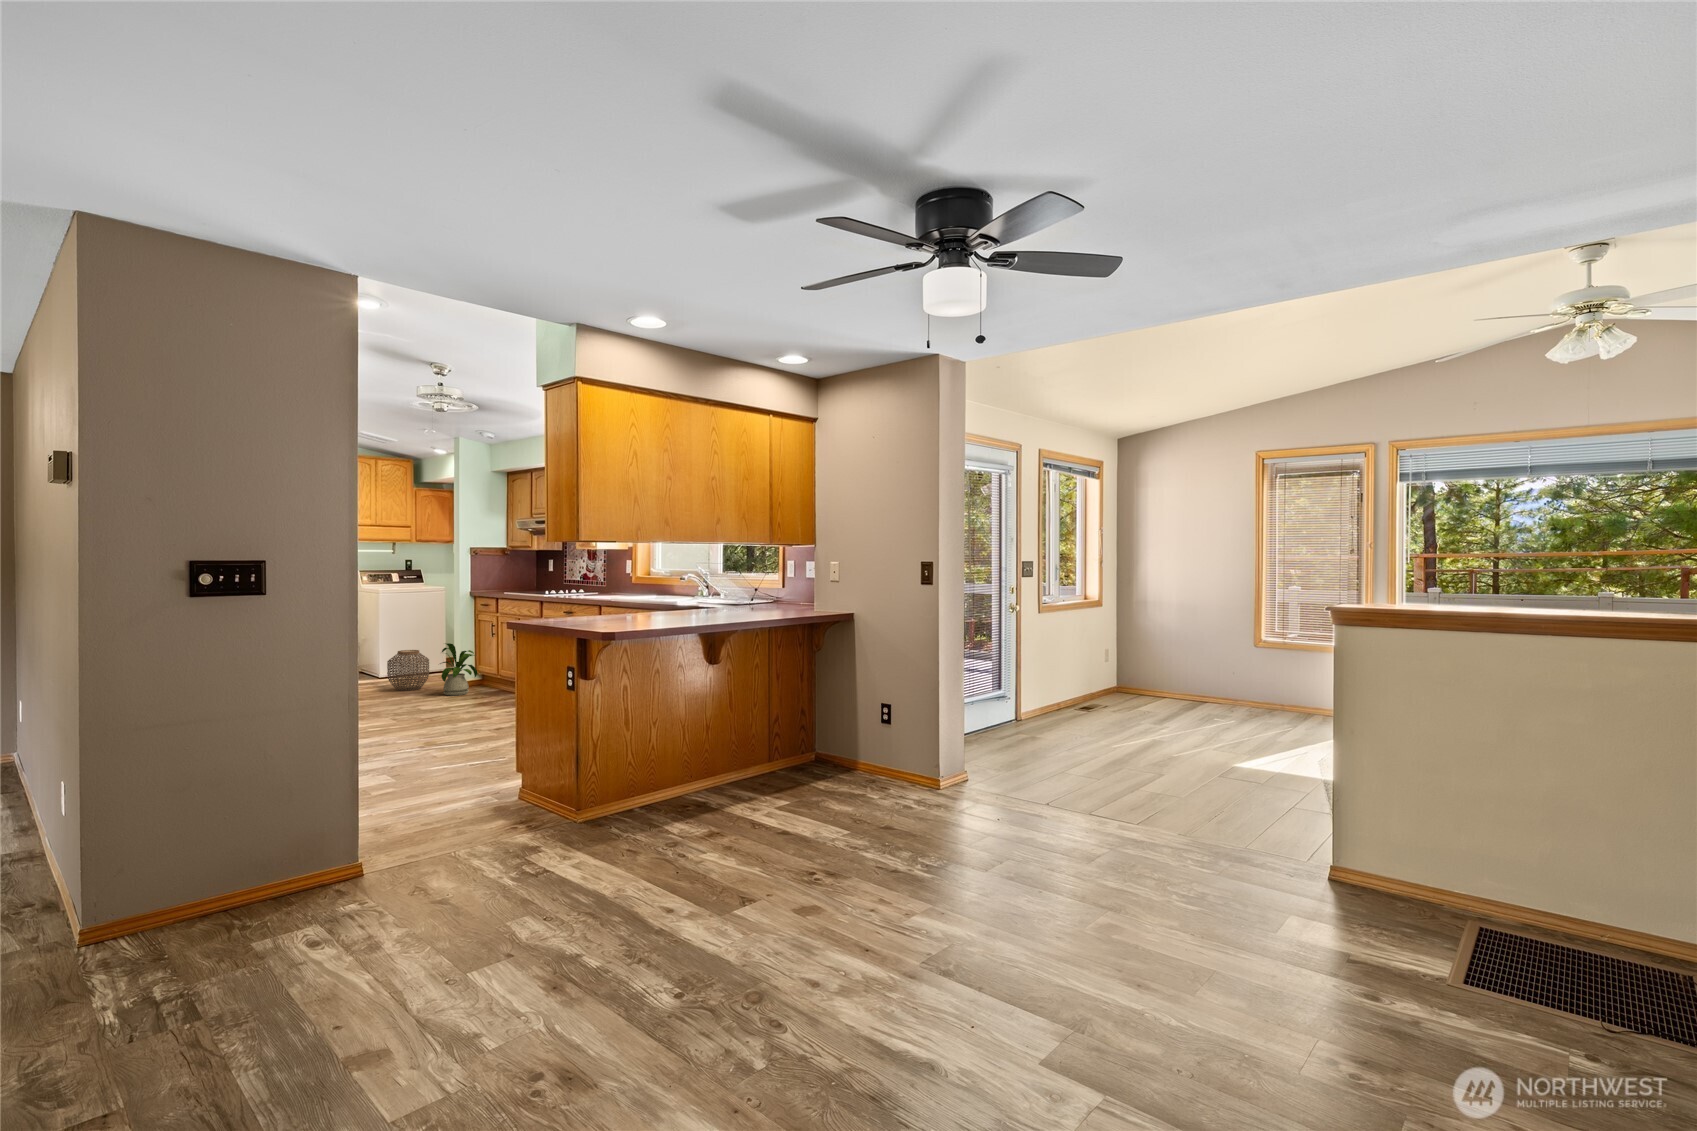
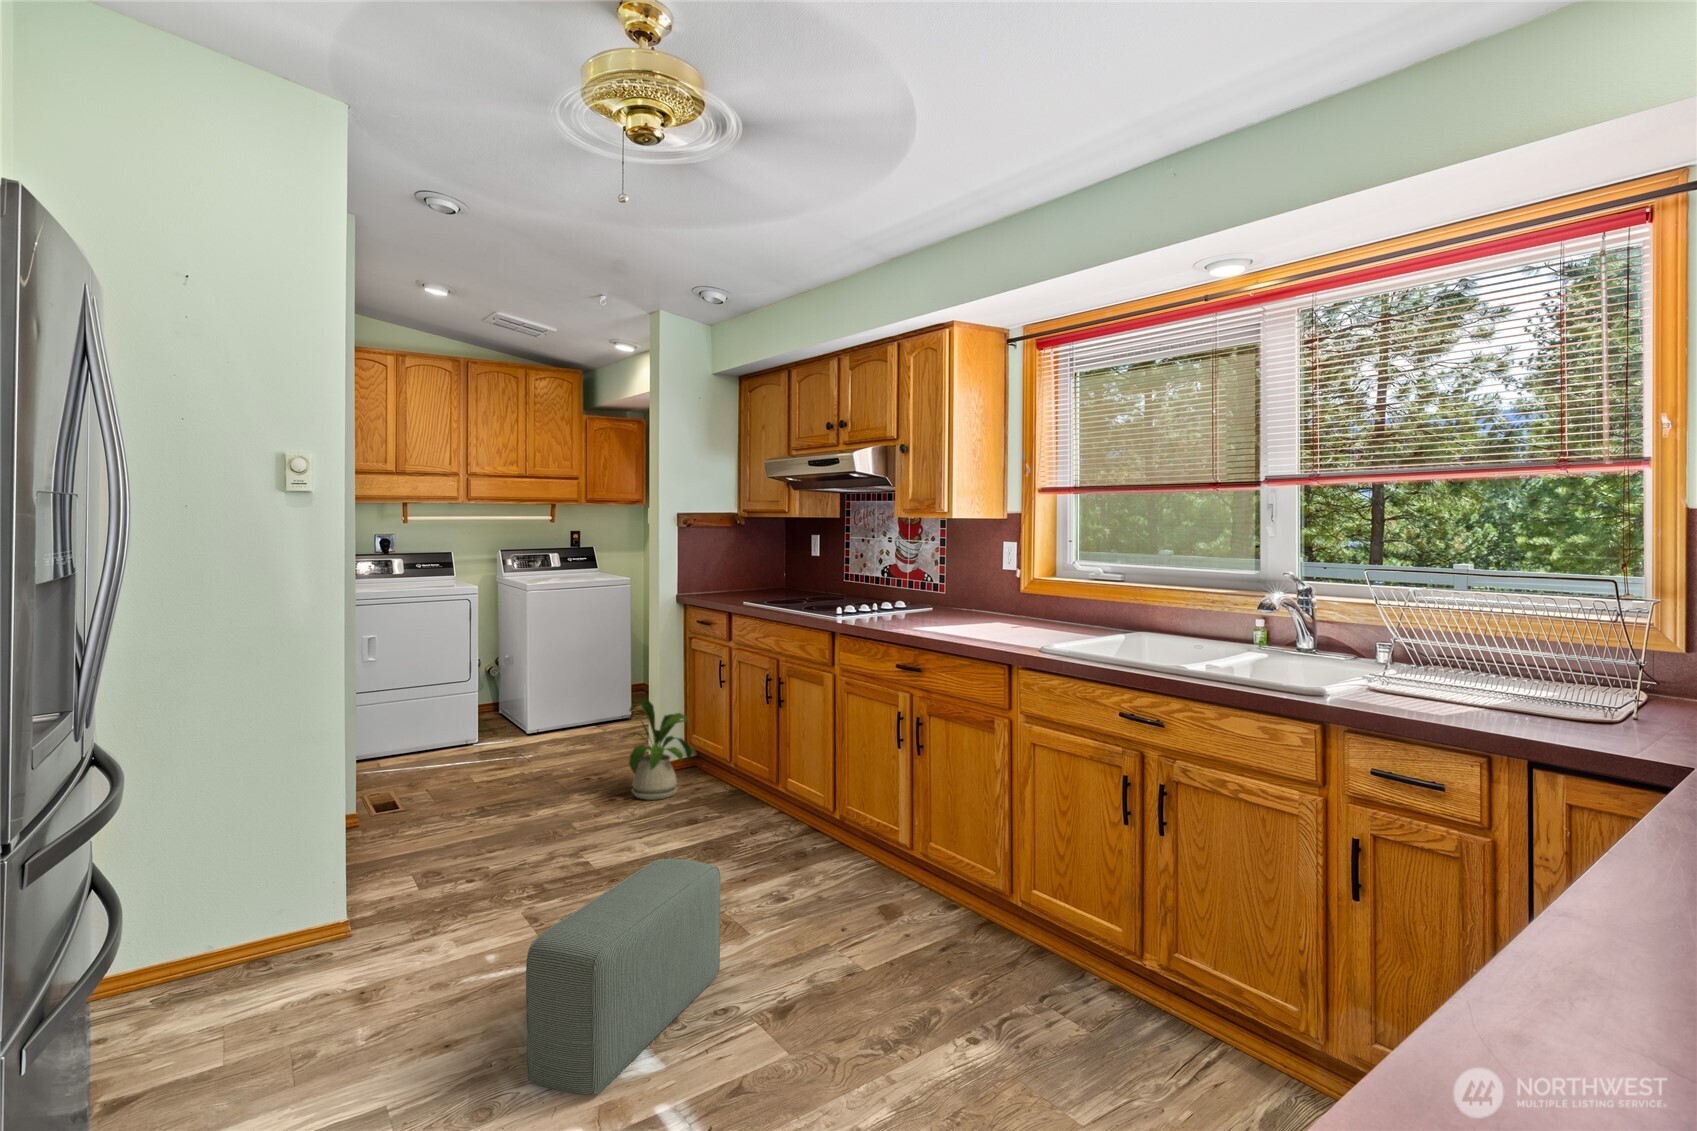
woven basket: present [387,650,429,691] -> none [536,700,607,777]
pouf: none [397,687,479,754] -> present [526,859,720,1095]

